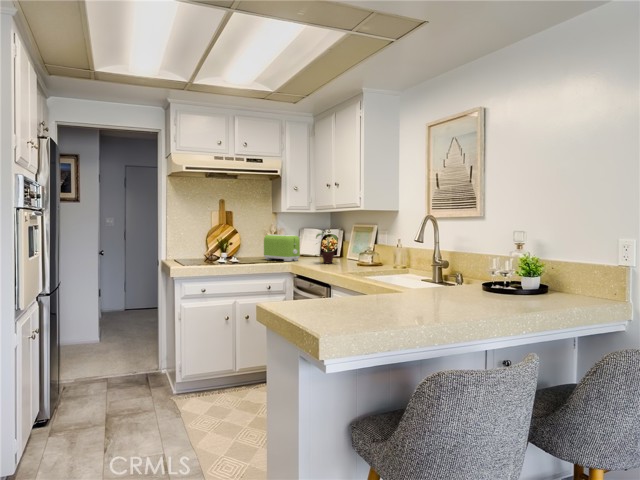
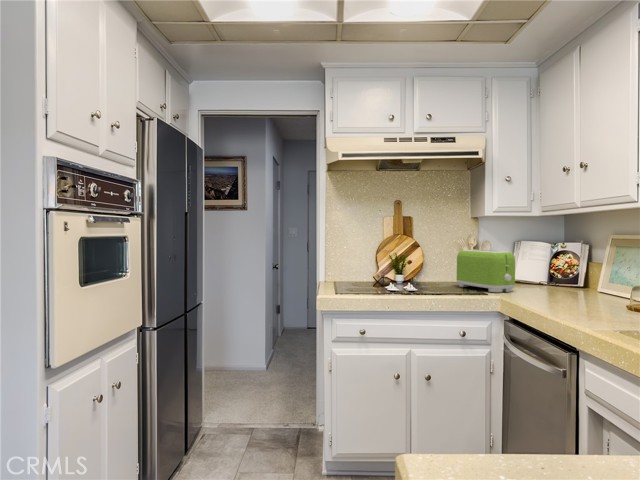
potted plant: present [316,234,338,264] -> none [545,250,590,302]

